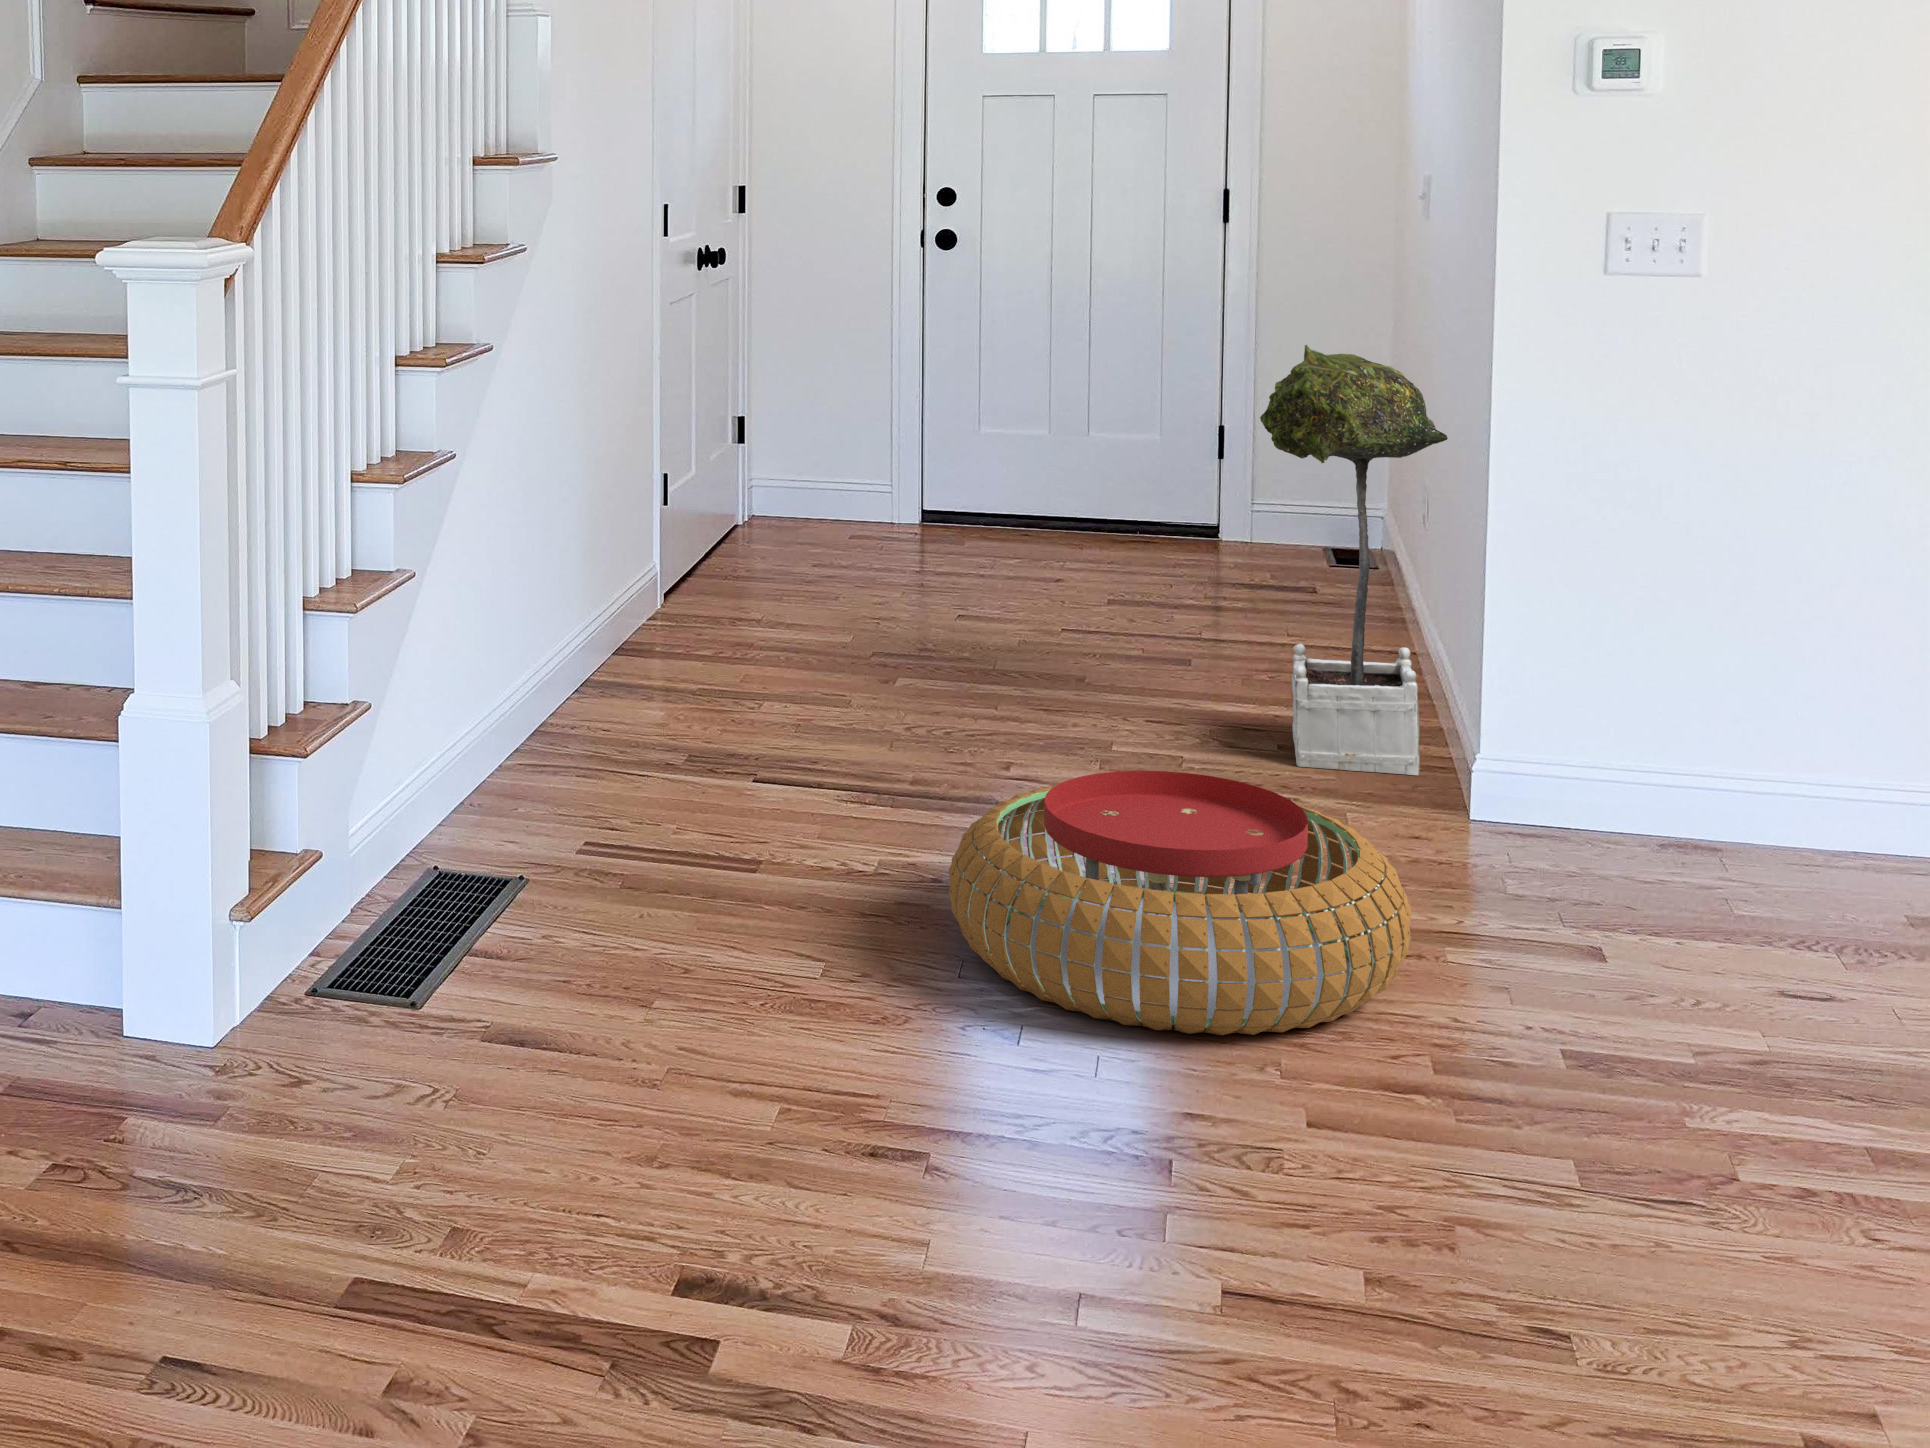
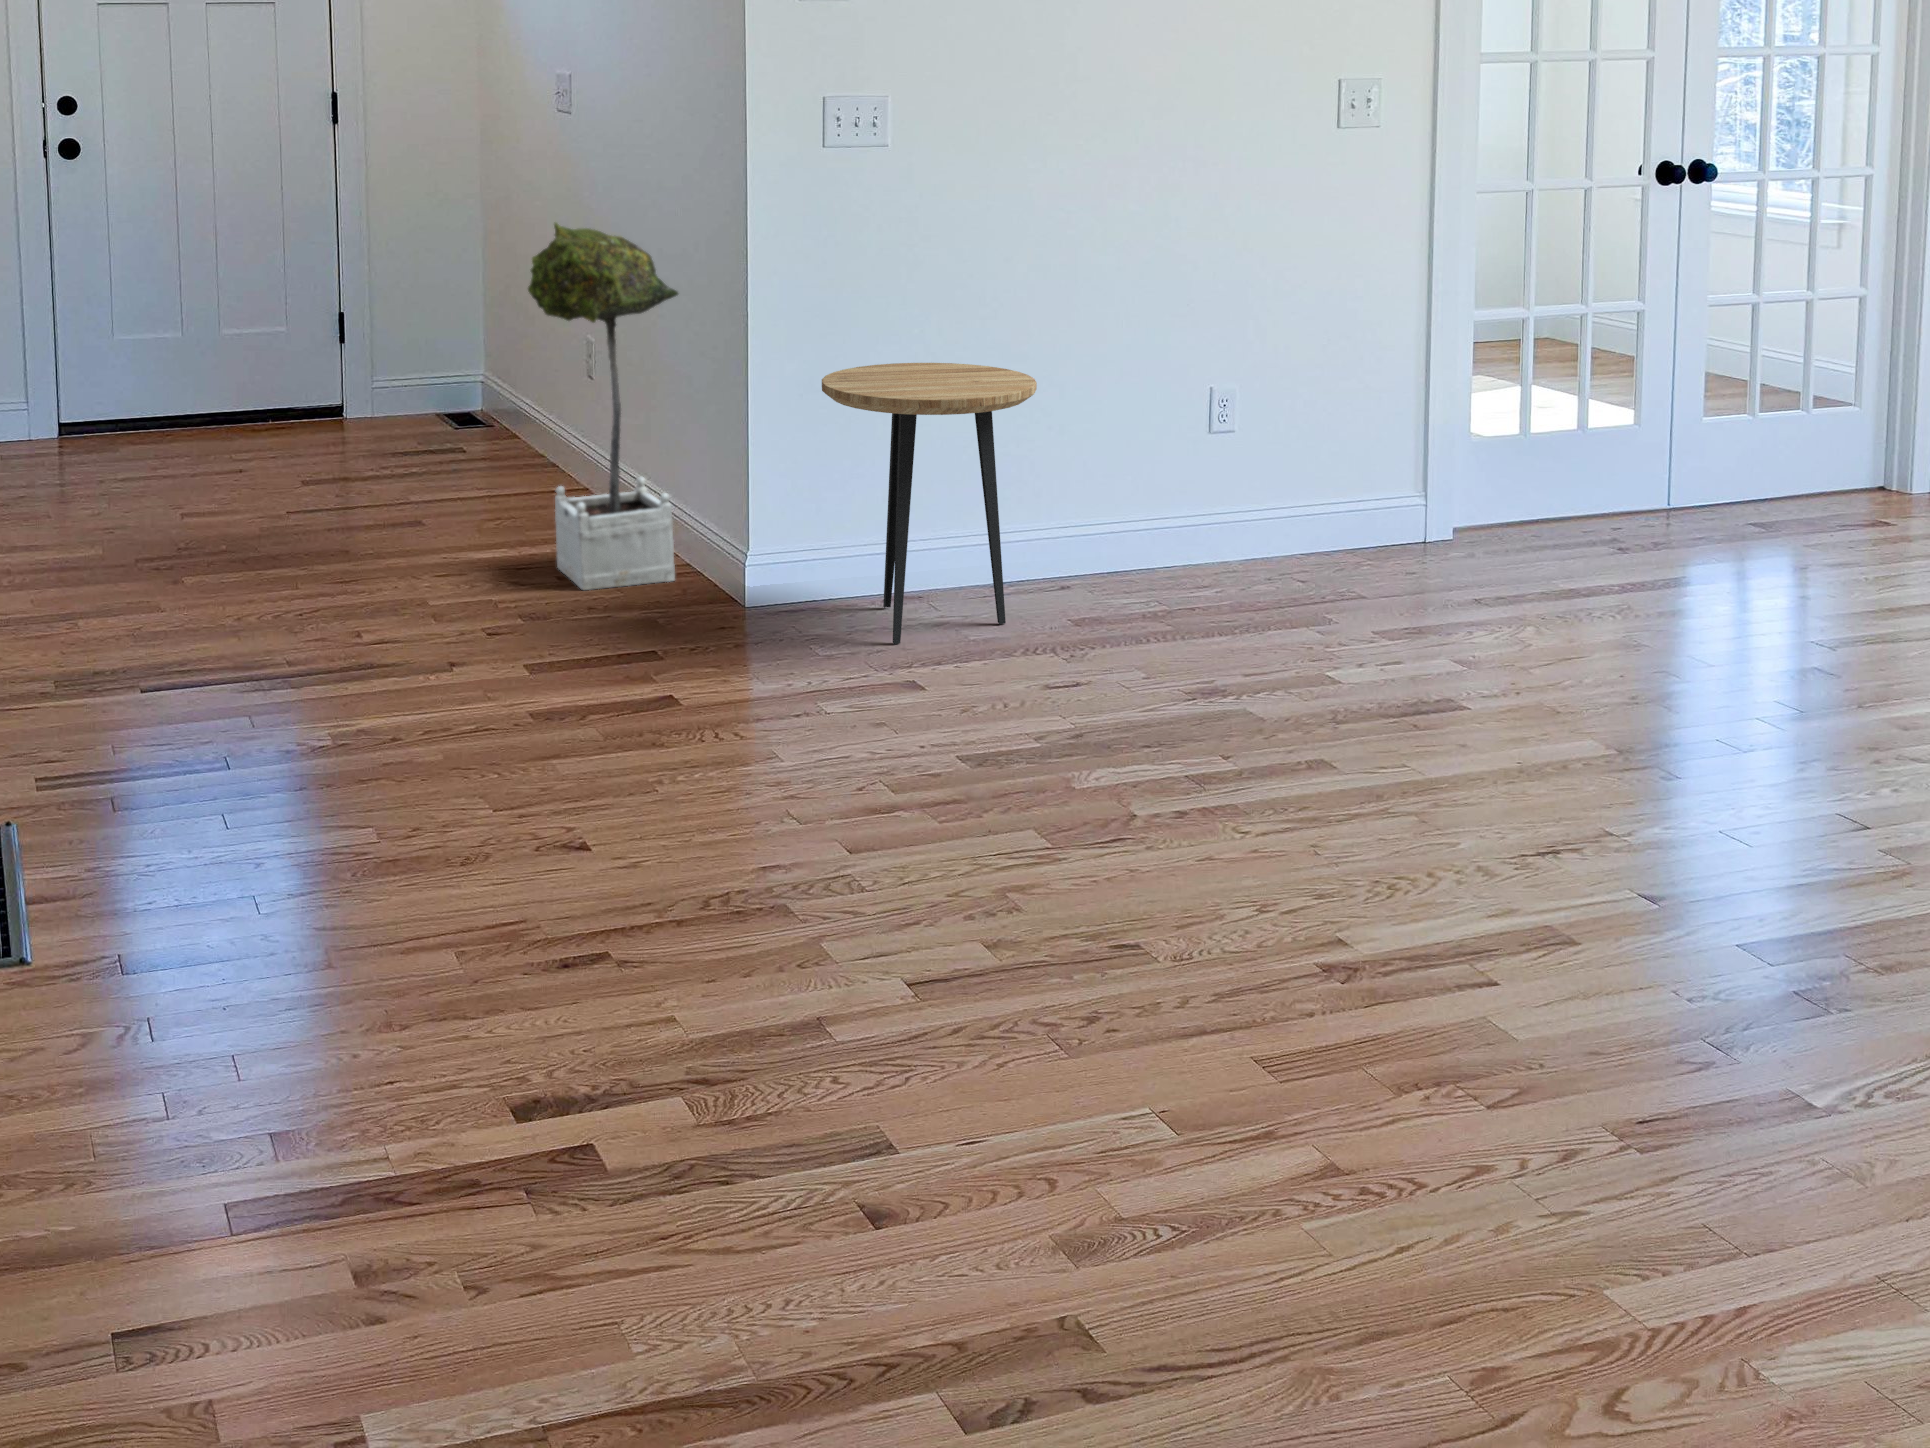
side table: none [1555,550,1872,910] -> present [822,363,1037,644]
pouf: present [949,771,1412,1035] -> none [445,594,831,814]

